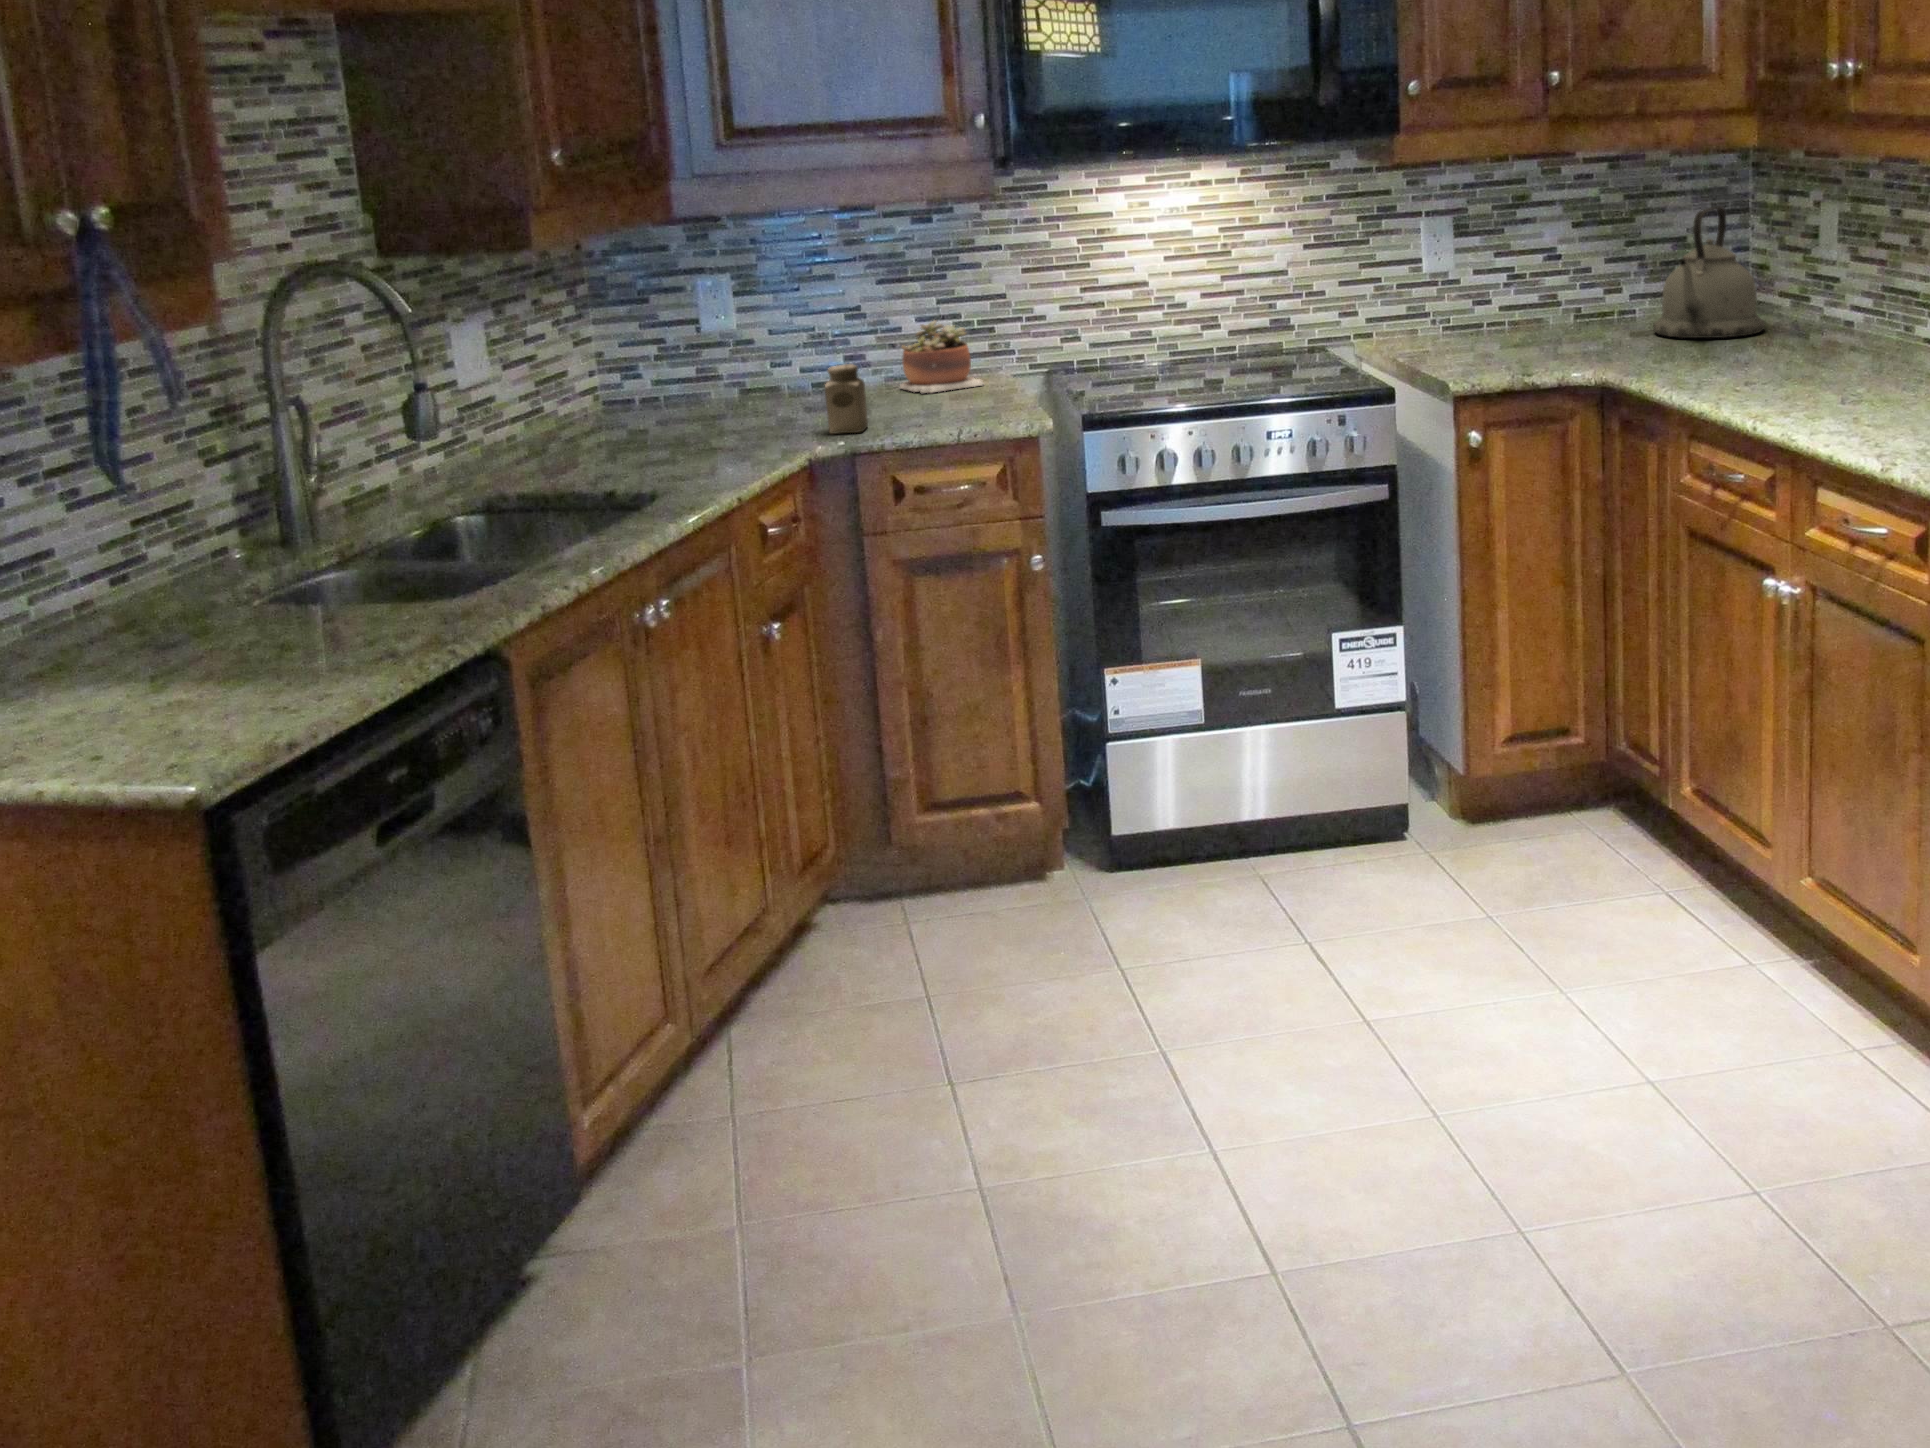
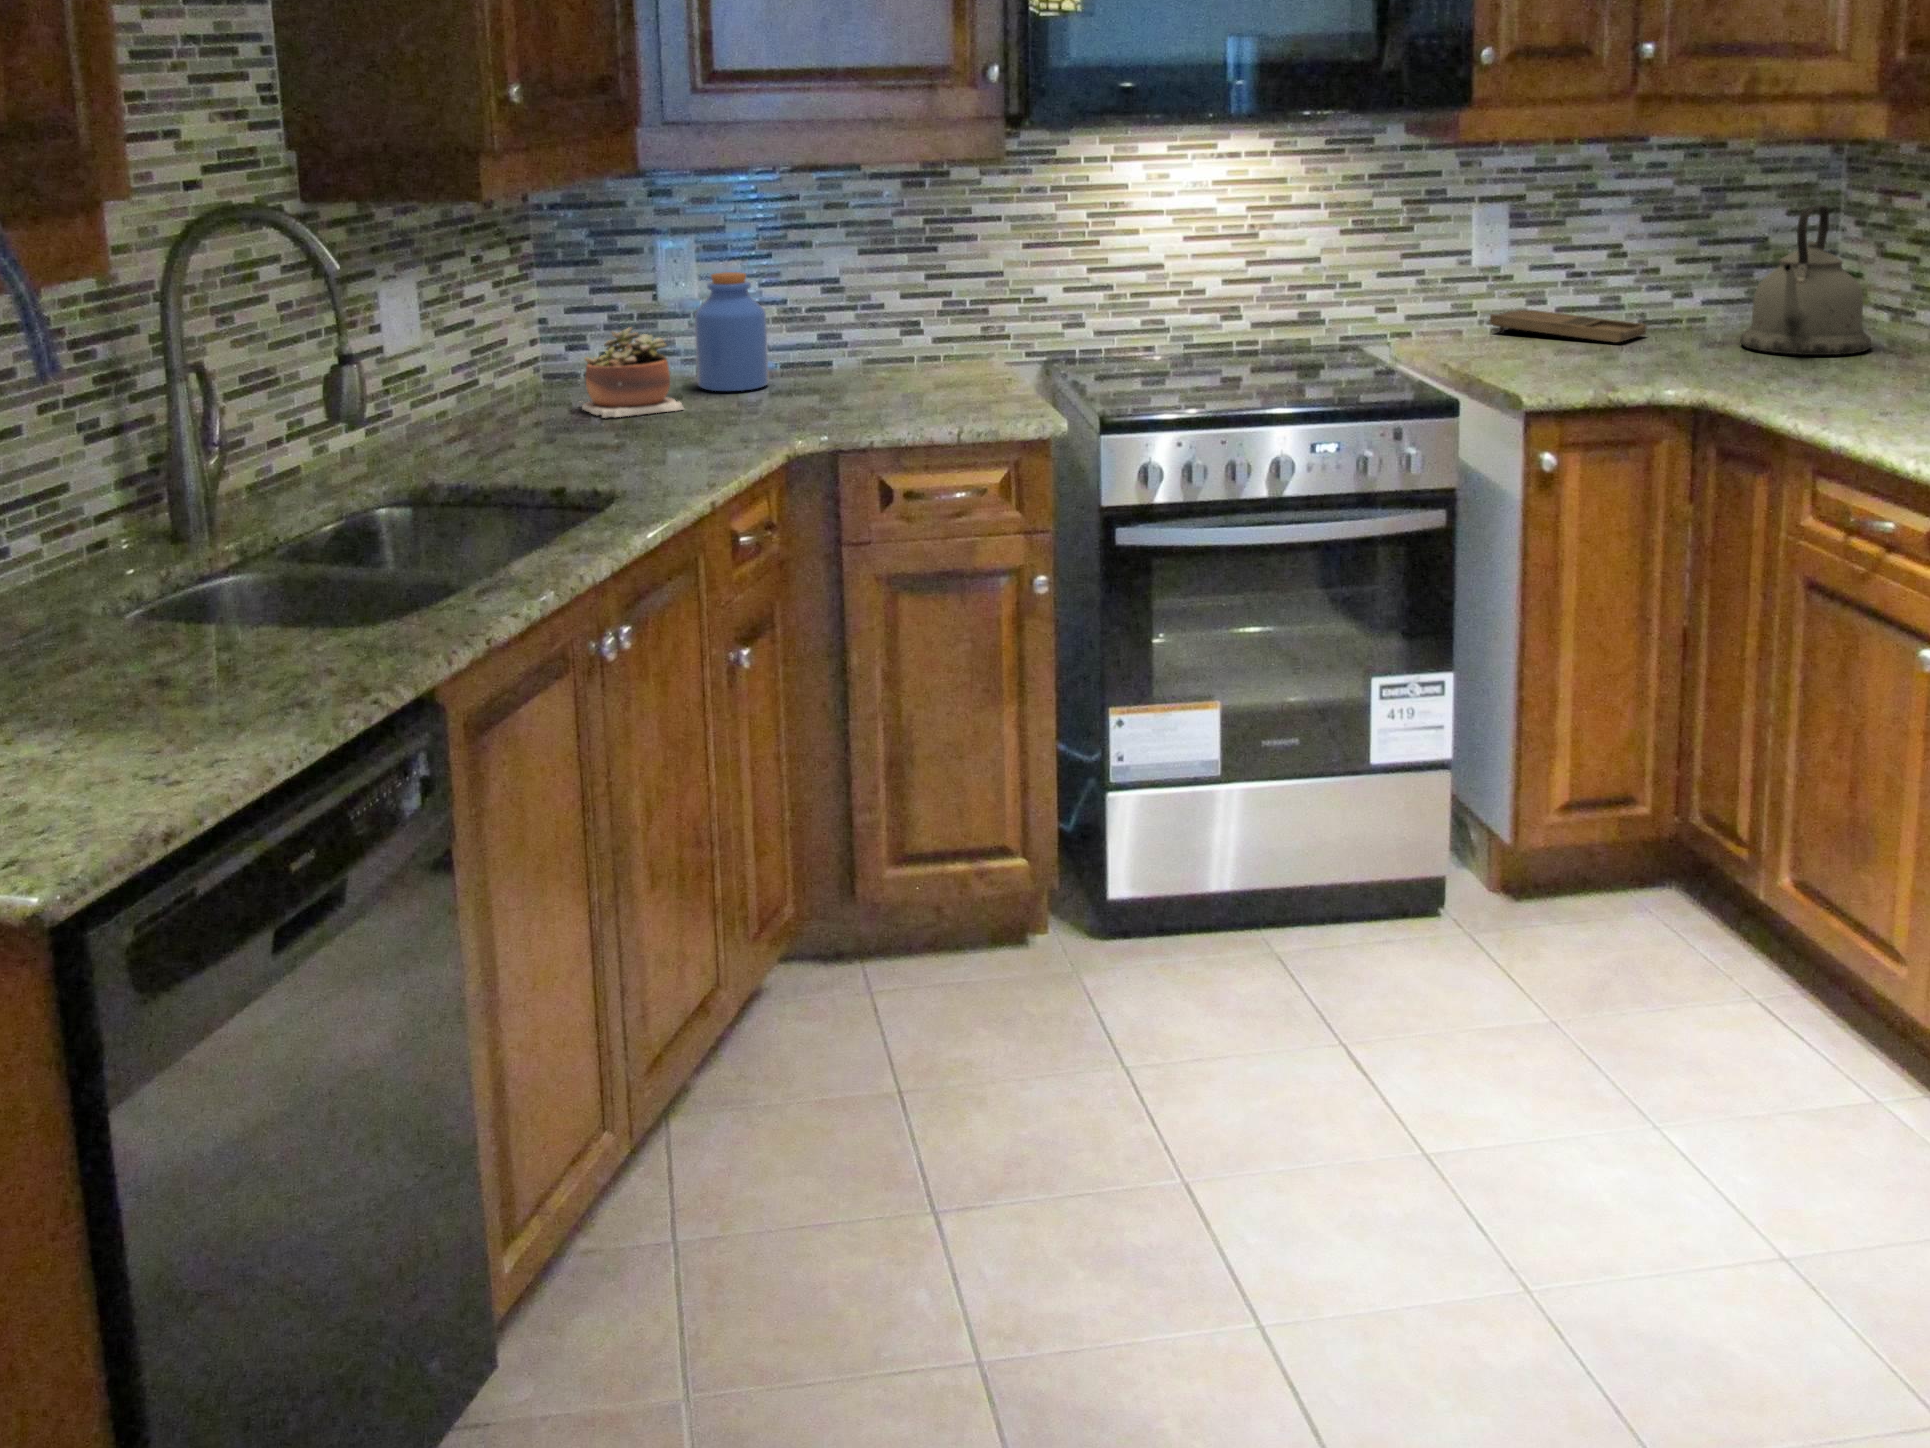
jar: none [733,304,801,409] -> present [695,272,769,391]
tray: none [1441,308,1577,335] -> present [1490,310,1646,343]
succulent plant: present [900,321,984,393] -> present [582,327,684,418]
salt shaker: present [825,364,868,434] -> none [804,346,850,425]

